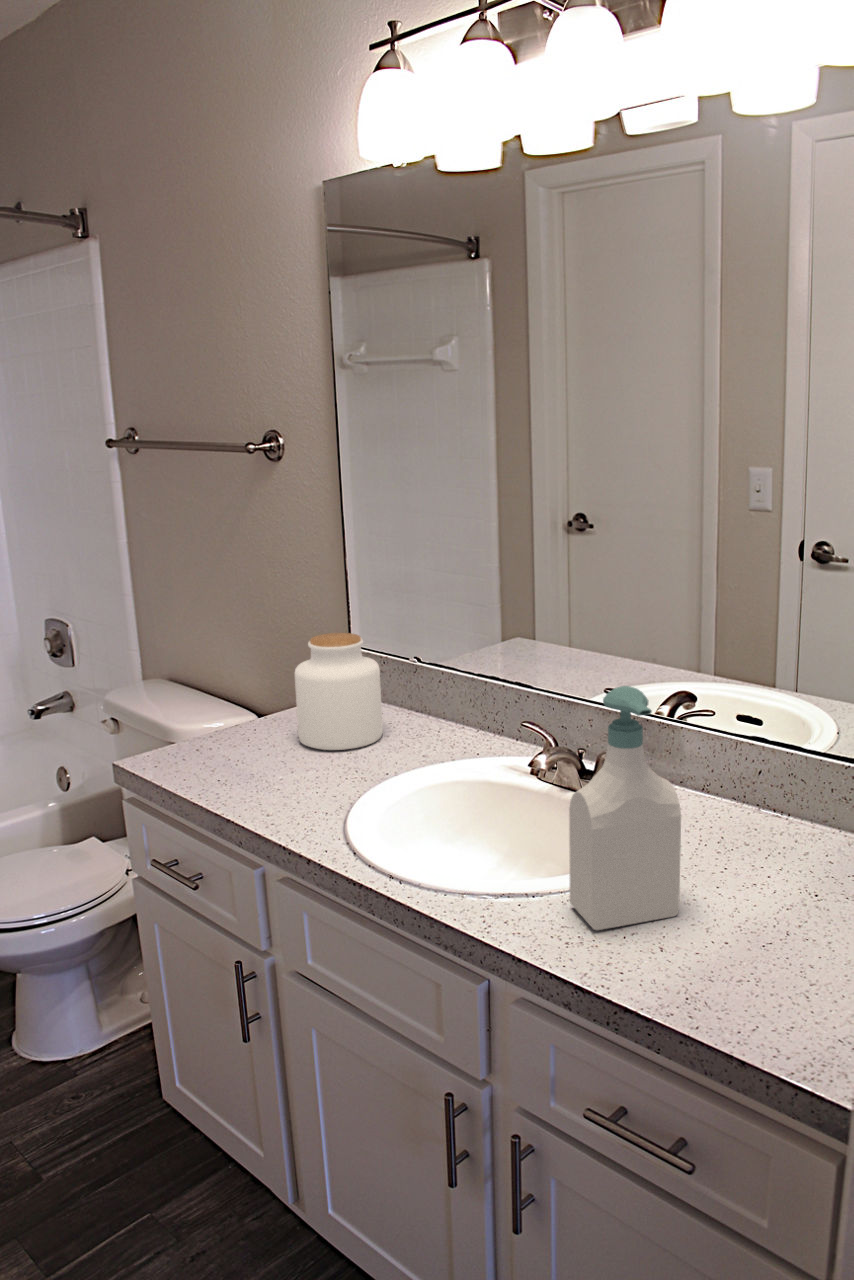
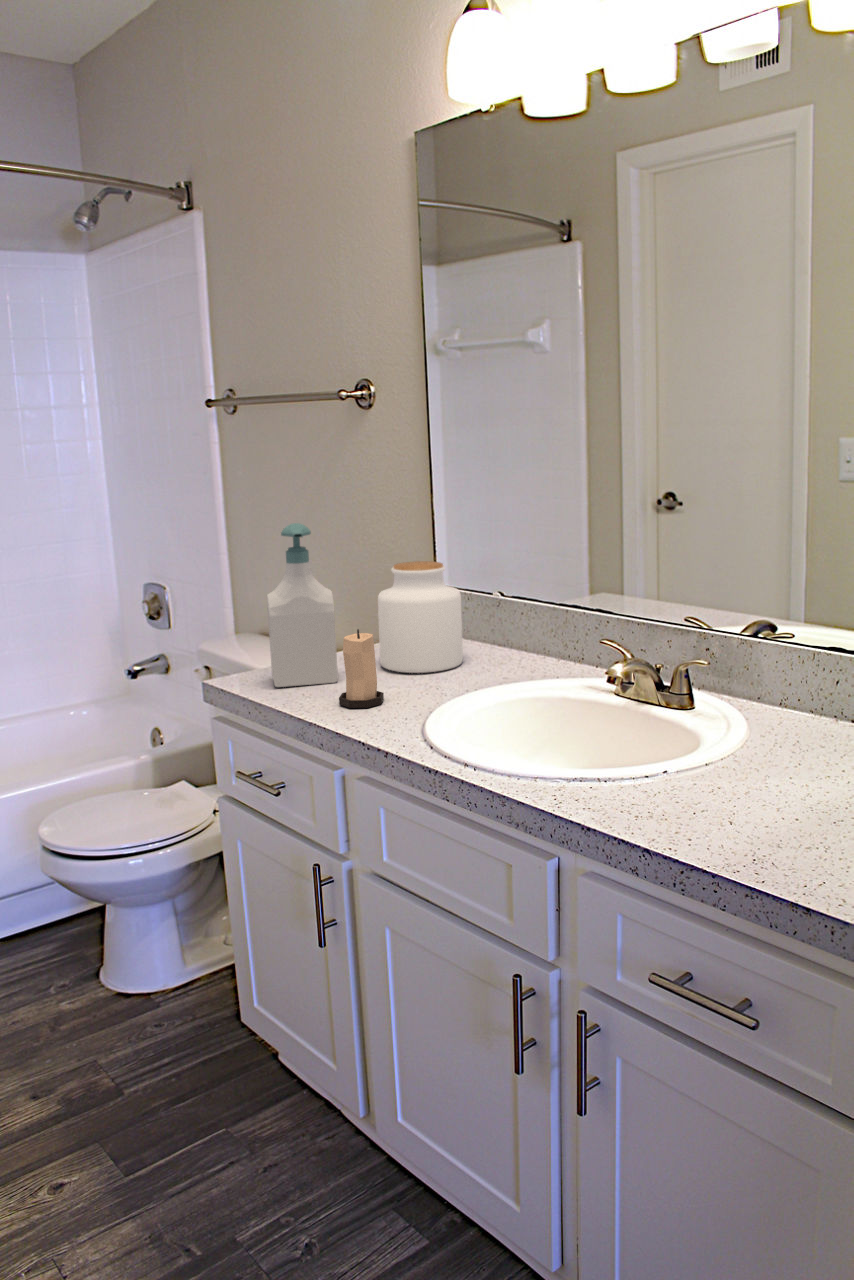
soap bottle: present [569,686,681,930] -> present [267,523,338,687]
candle: none [259,718,304,799] -> present [339,629,384,708]

